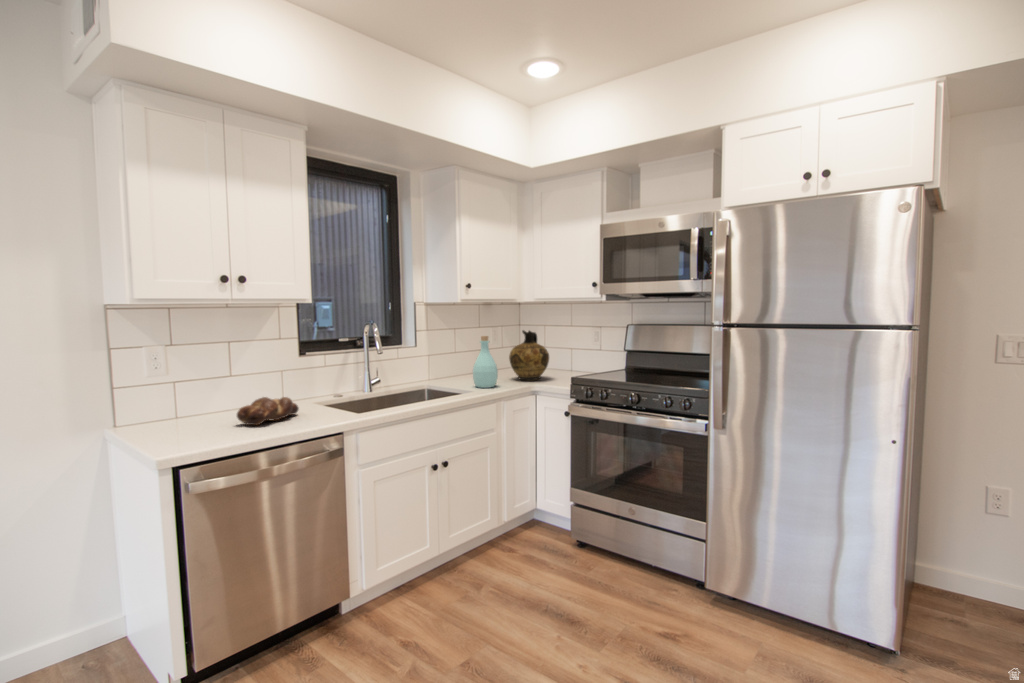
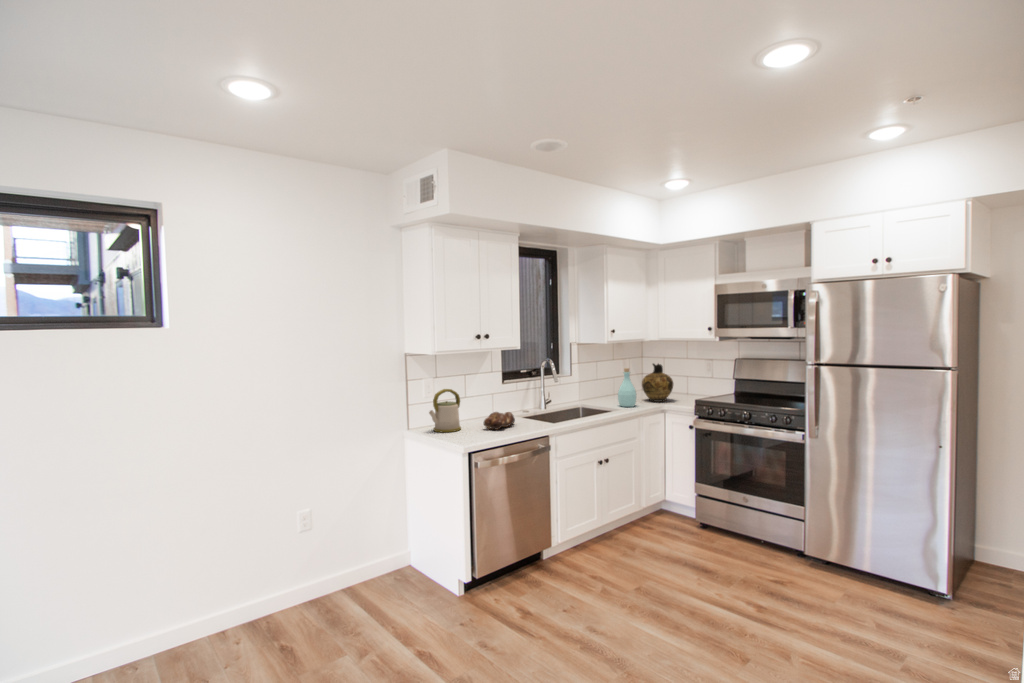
kettle: none [138,362,202,432] -> present [429,389,461,432]

